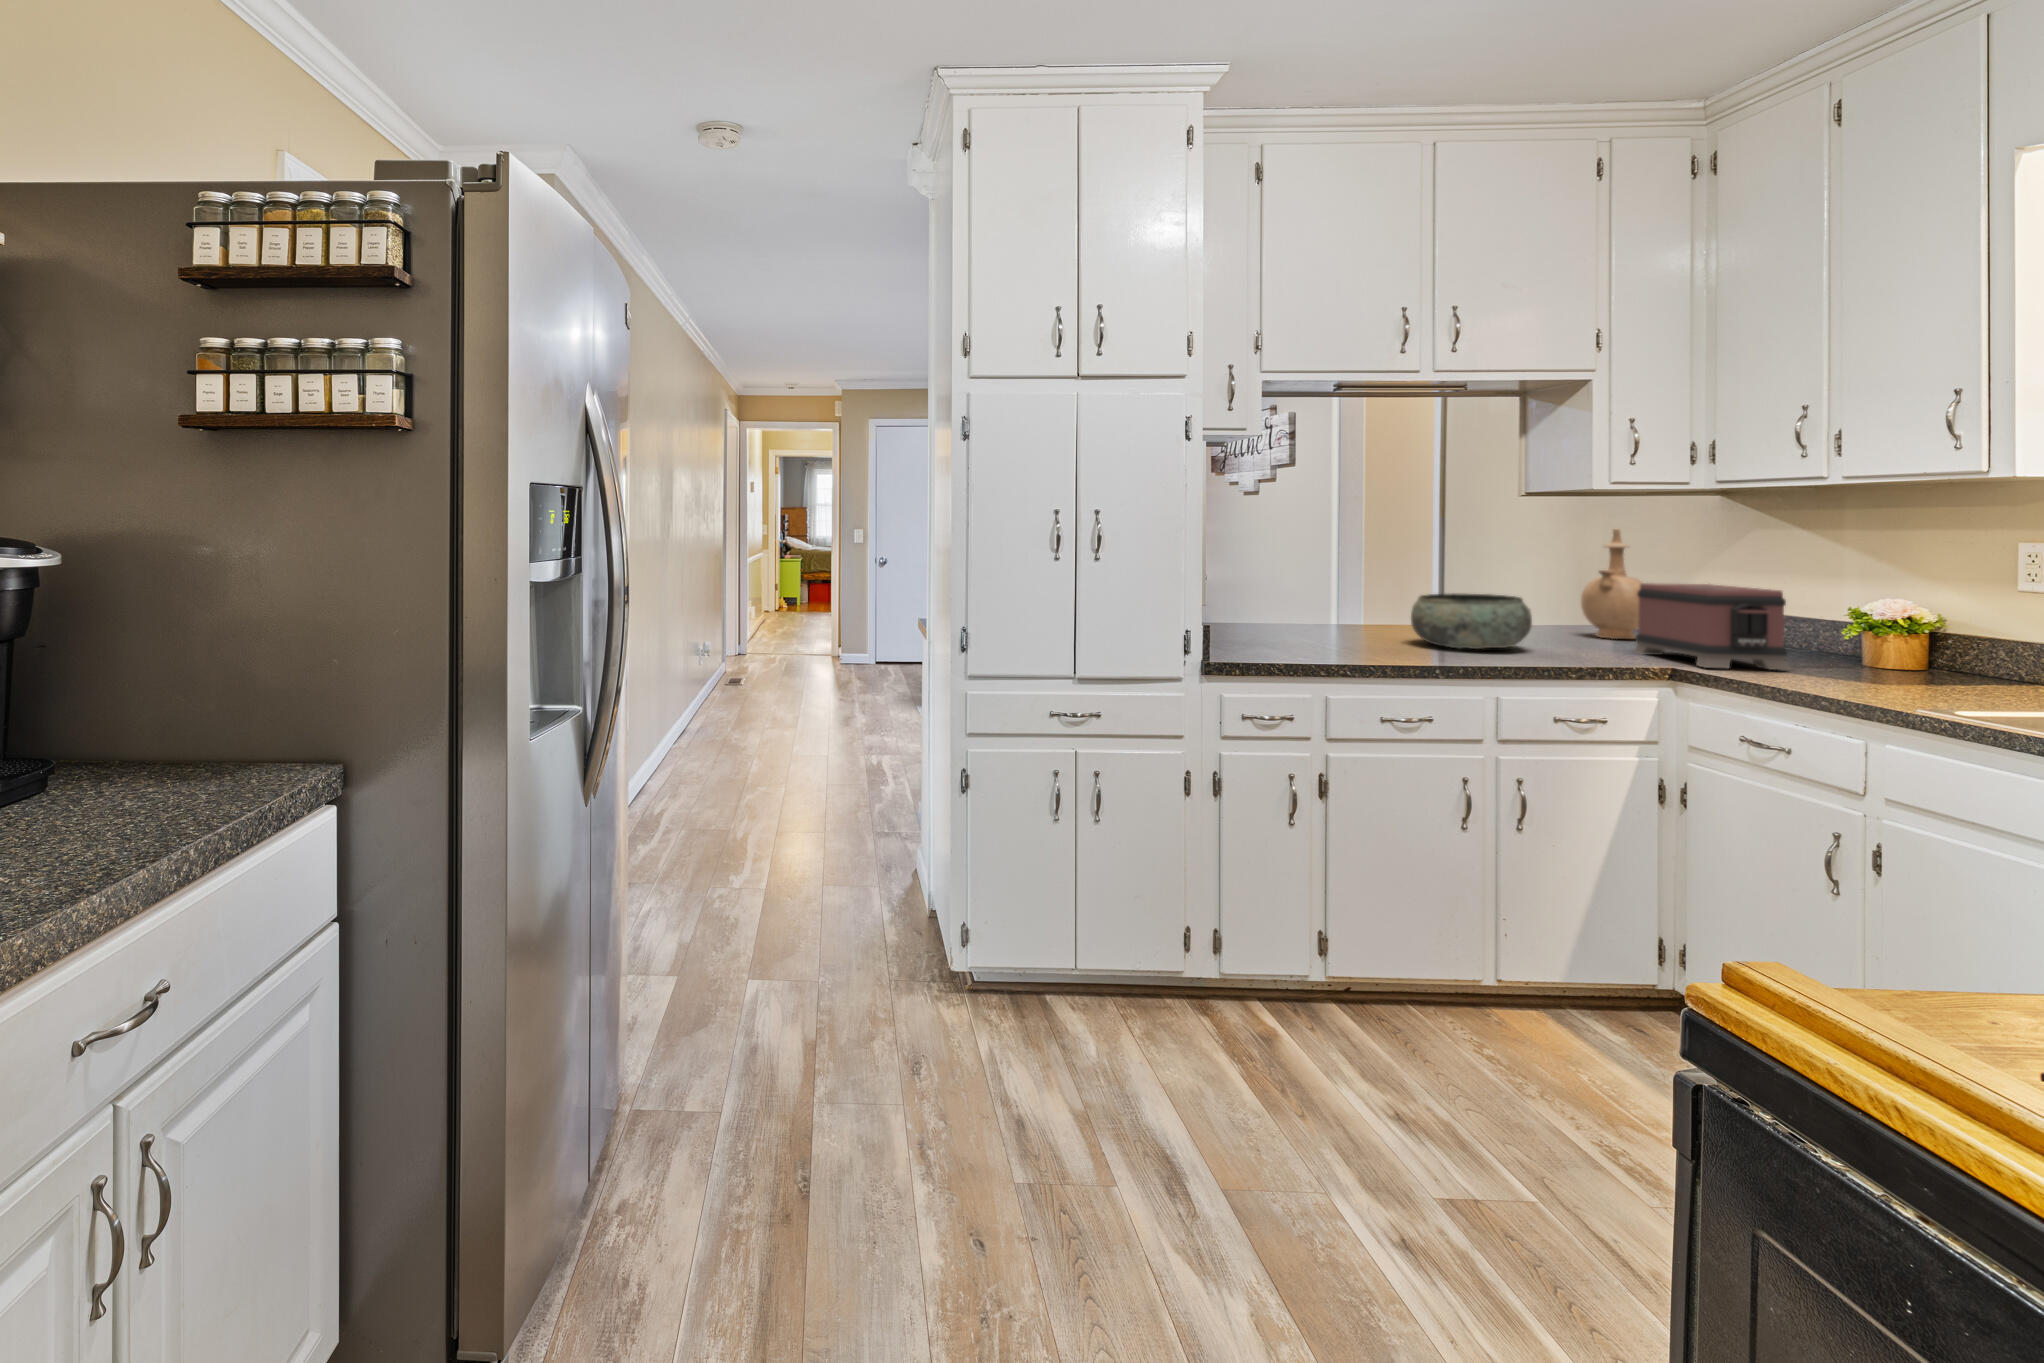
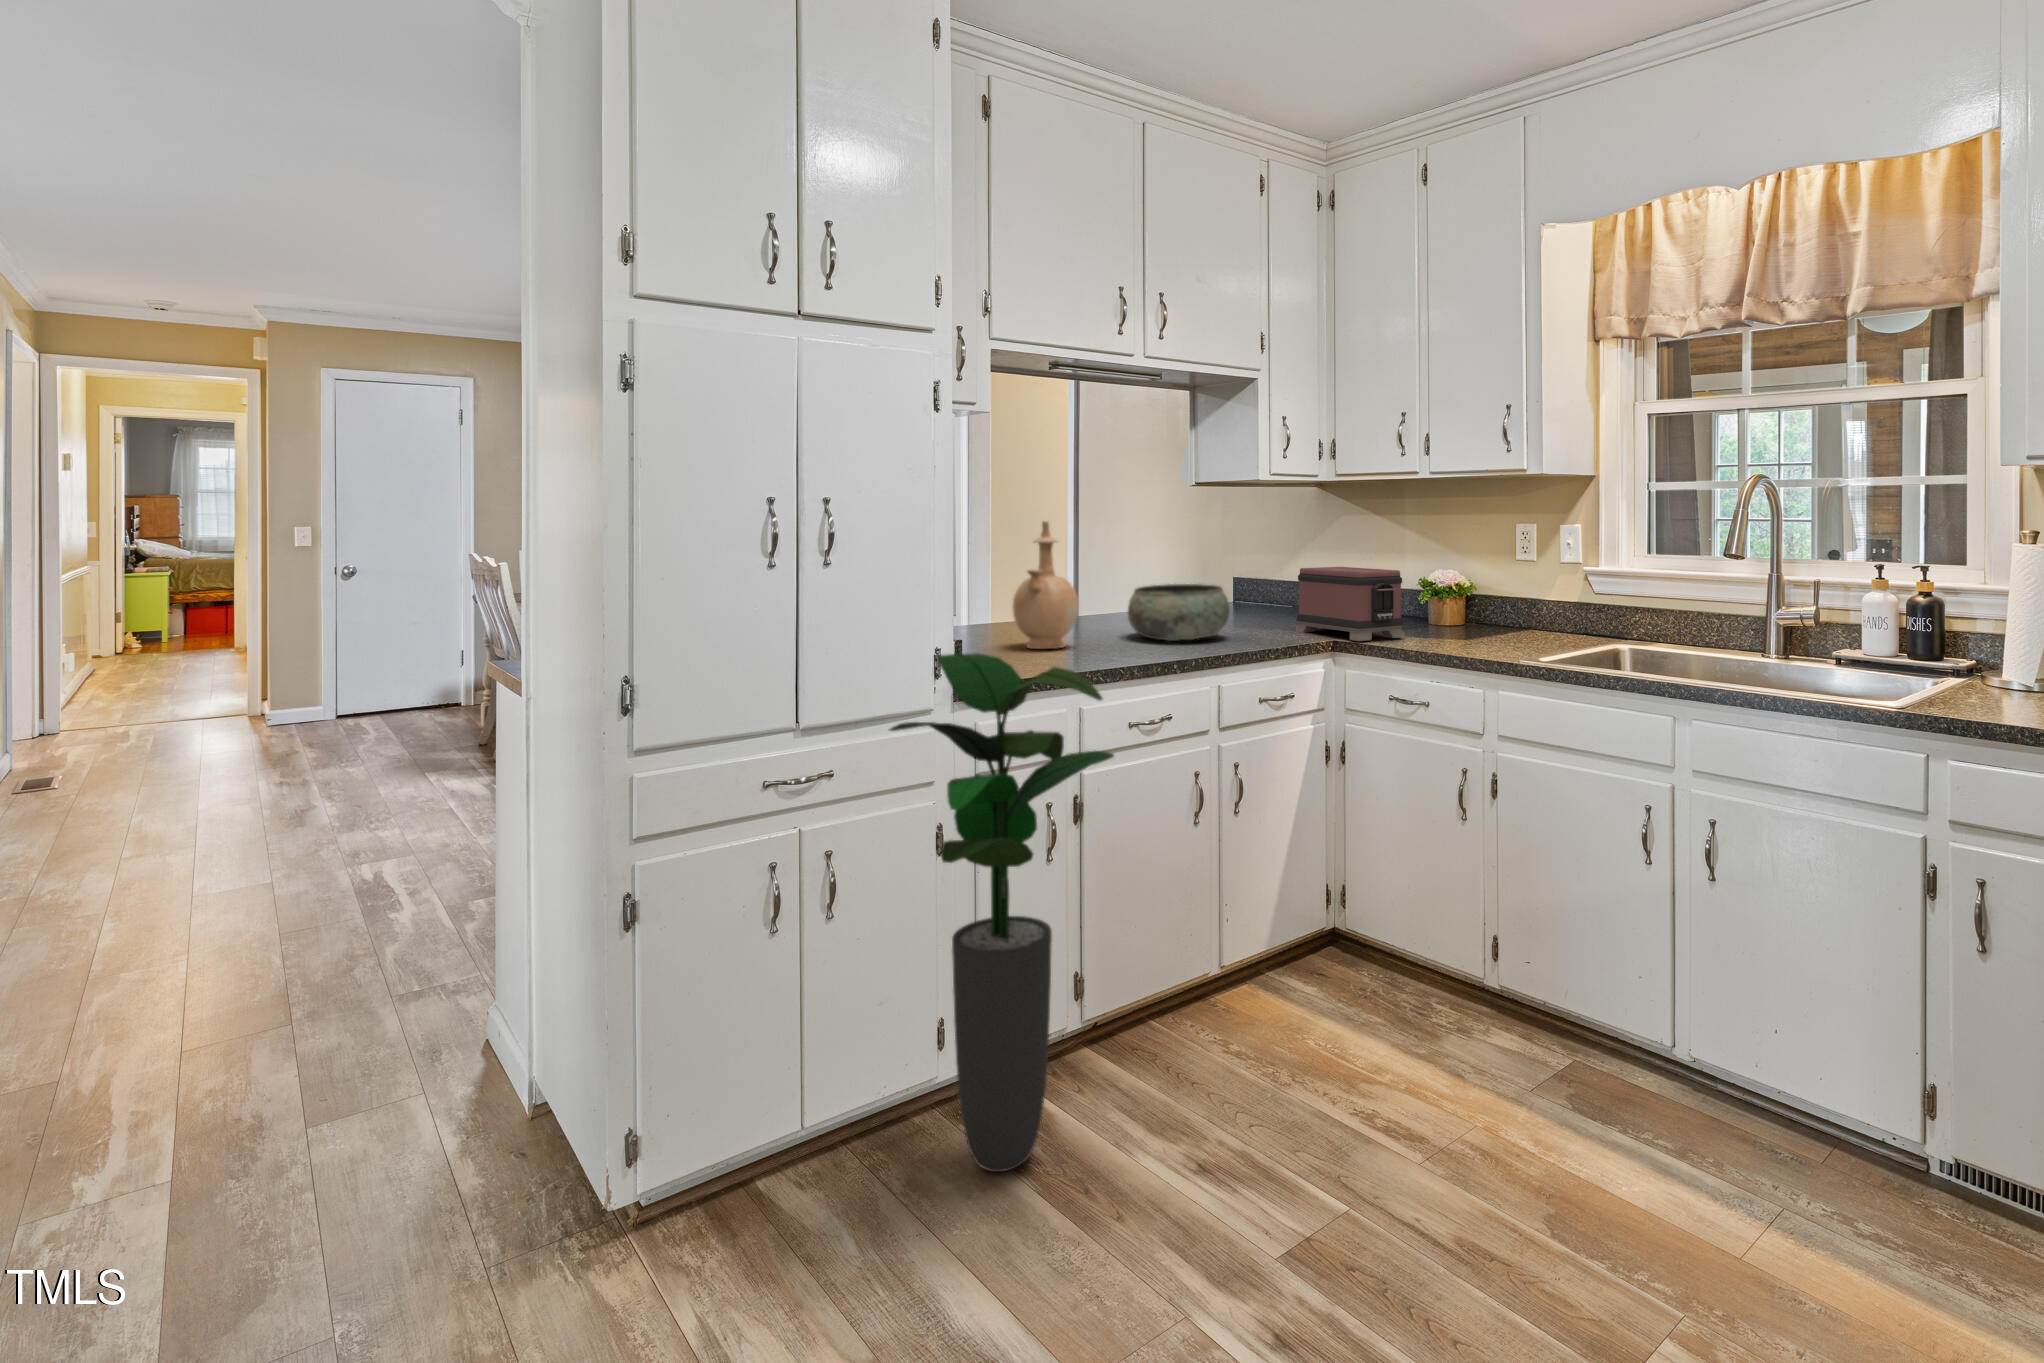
vase: present [1581,529,1642,639] -> present [1012,521,1079,649]
potted plant: none [1125,634,1320,1053] -> present [890,653,1114,1172]

